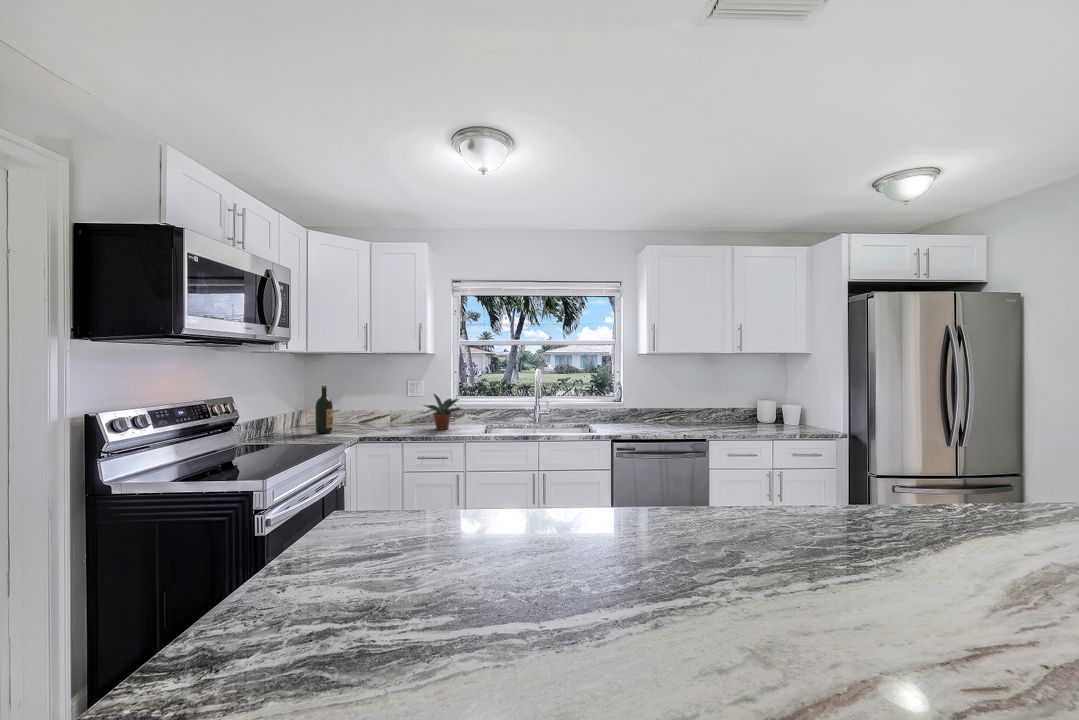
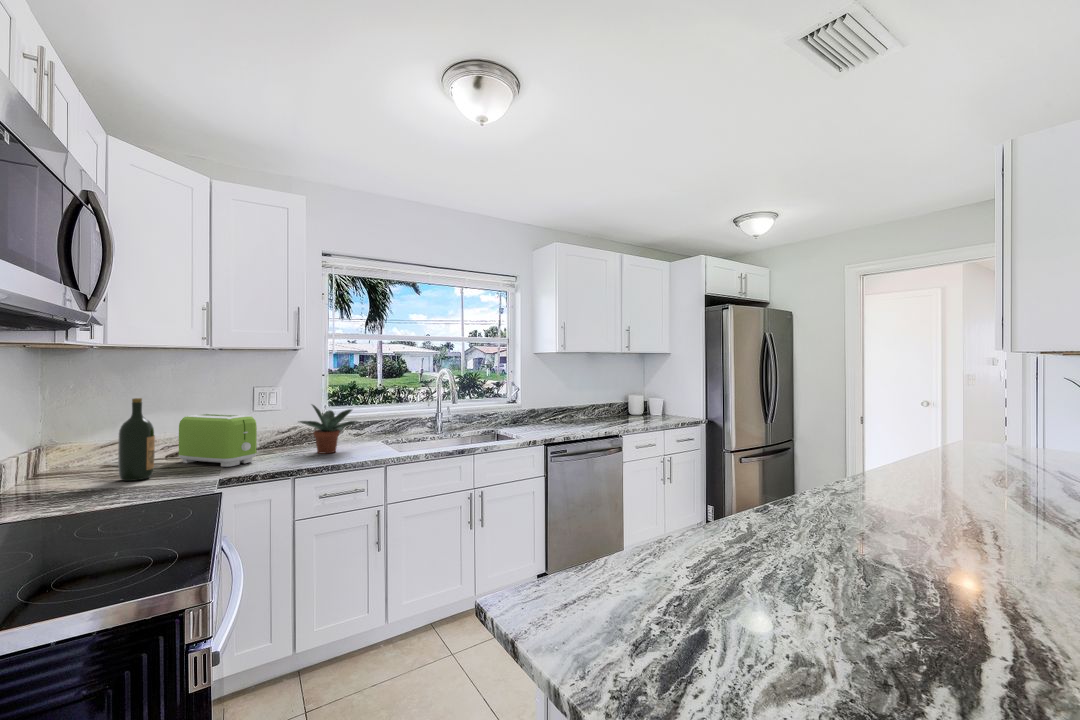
toaster: none [358,396,393,431] -> present [179,414,257,467]

